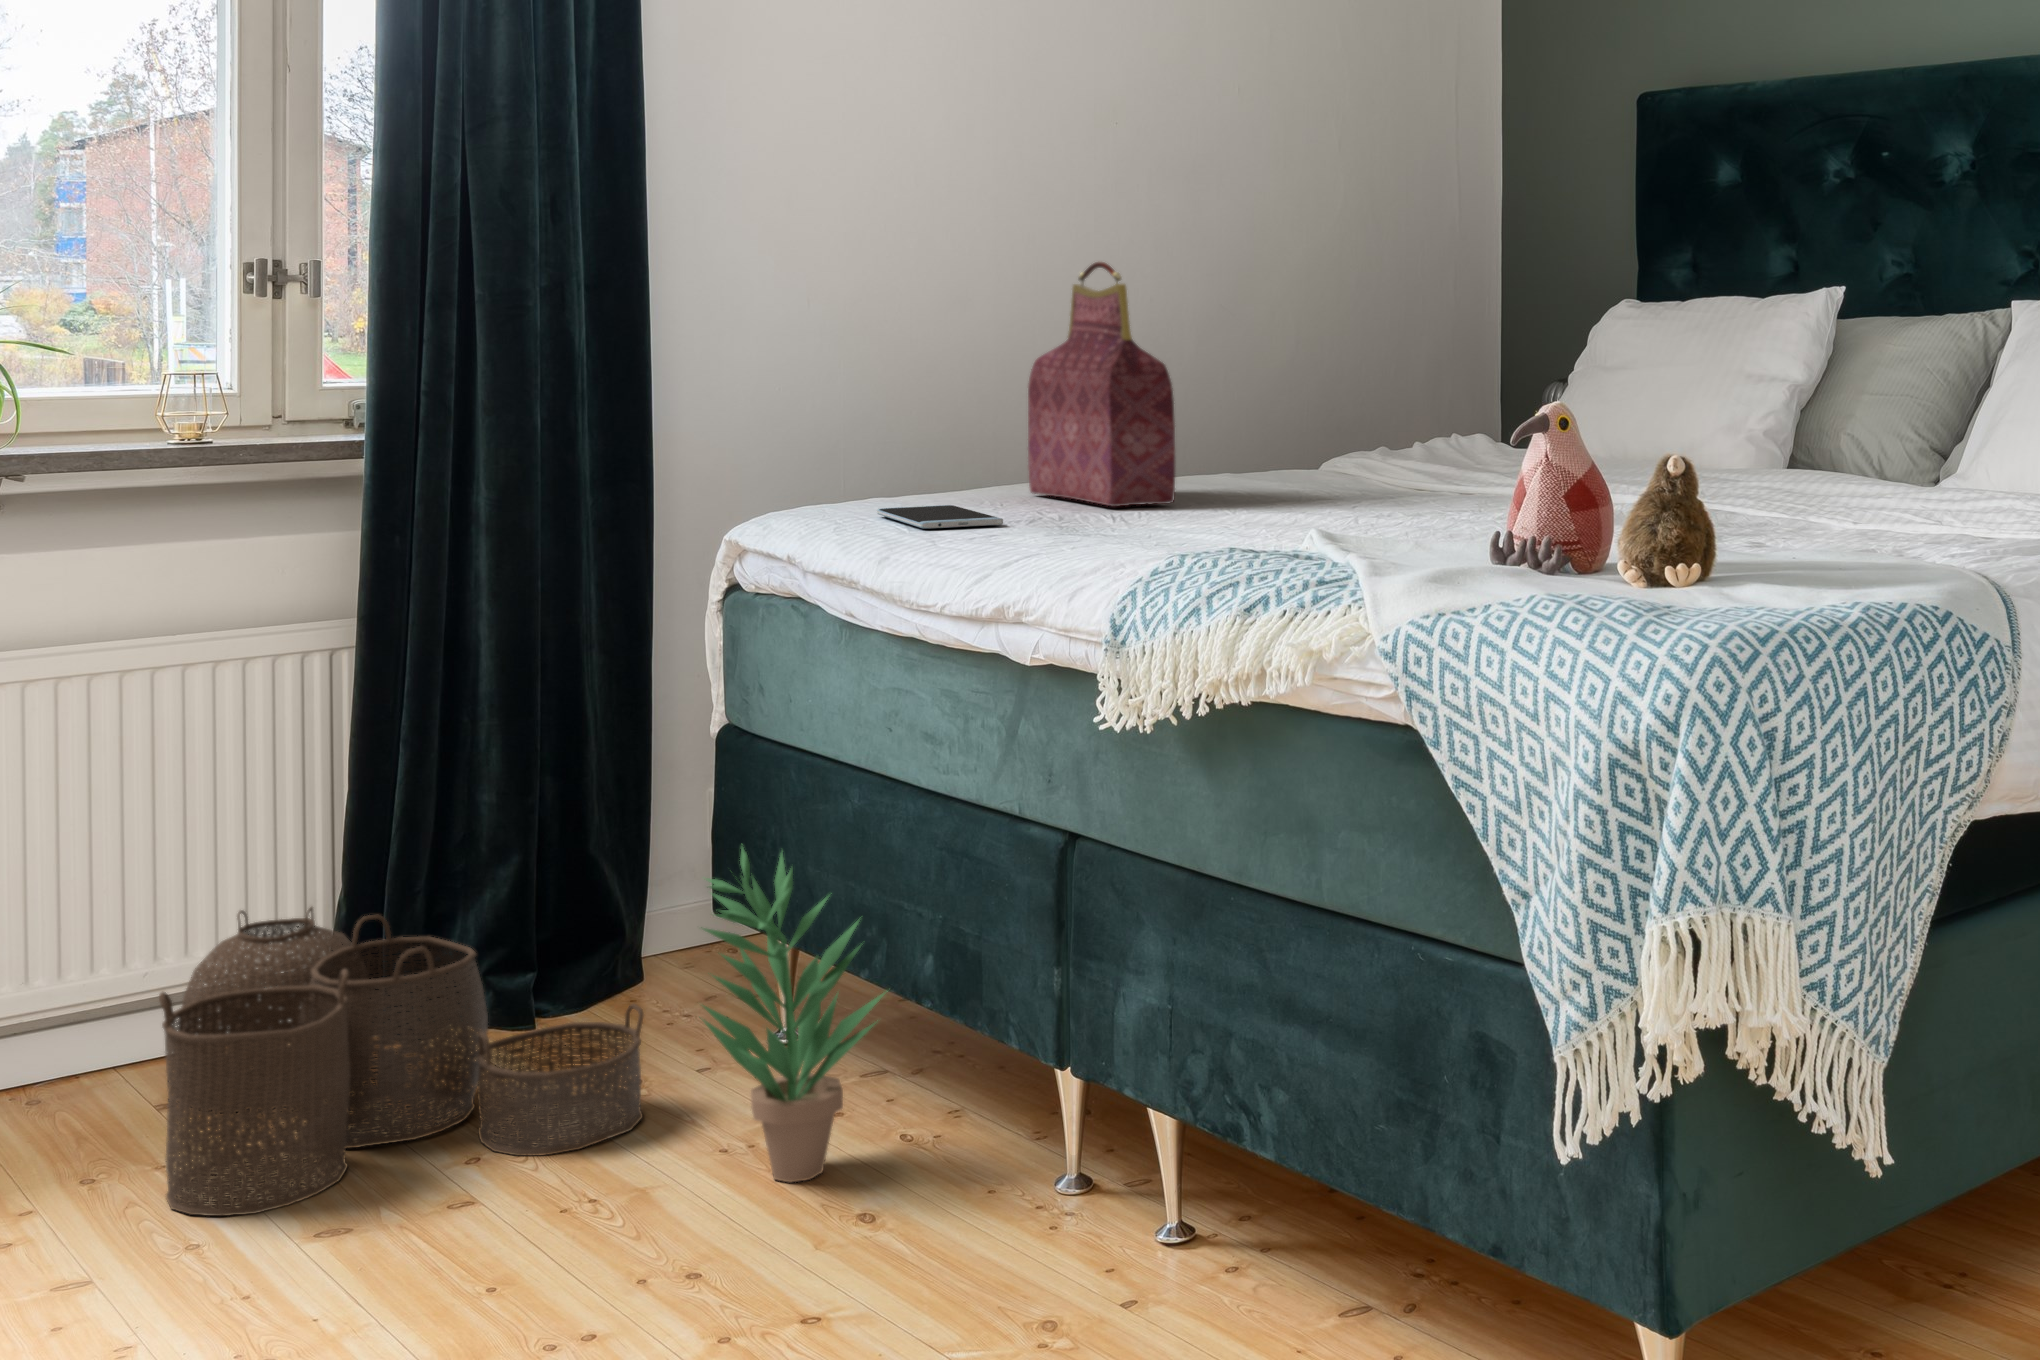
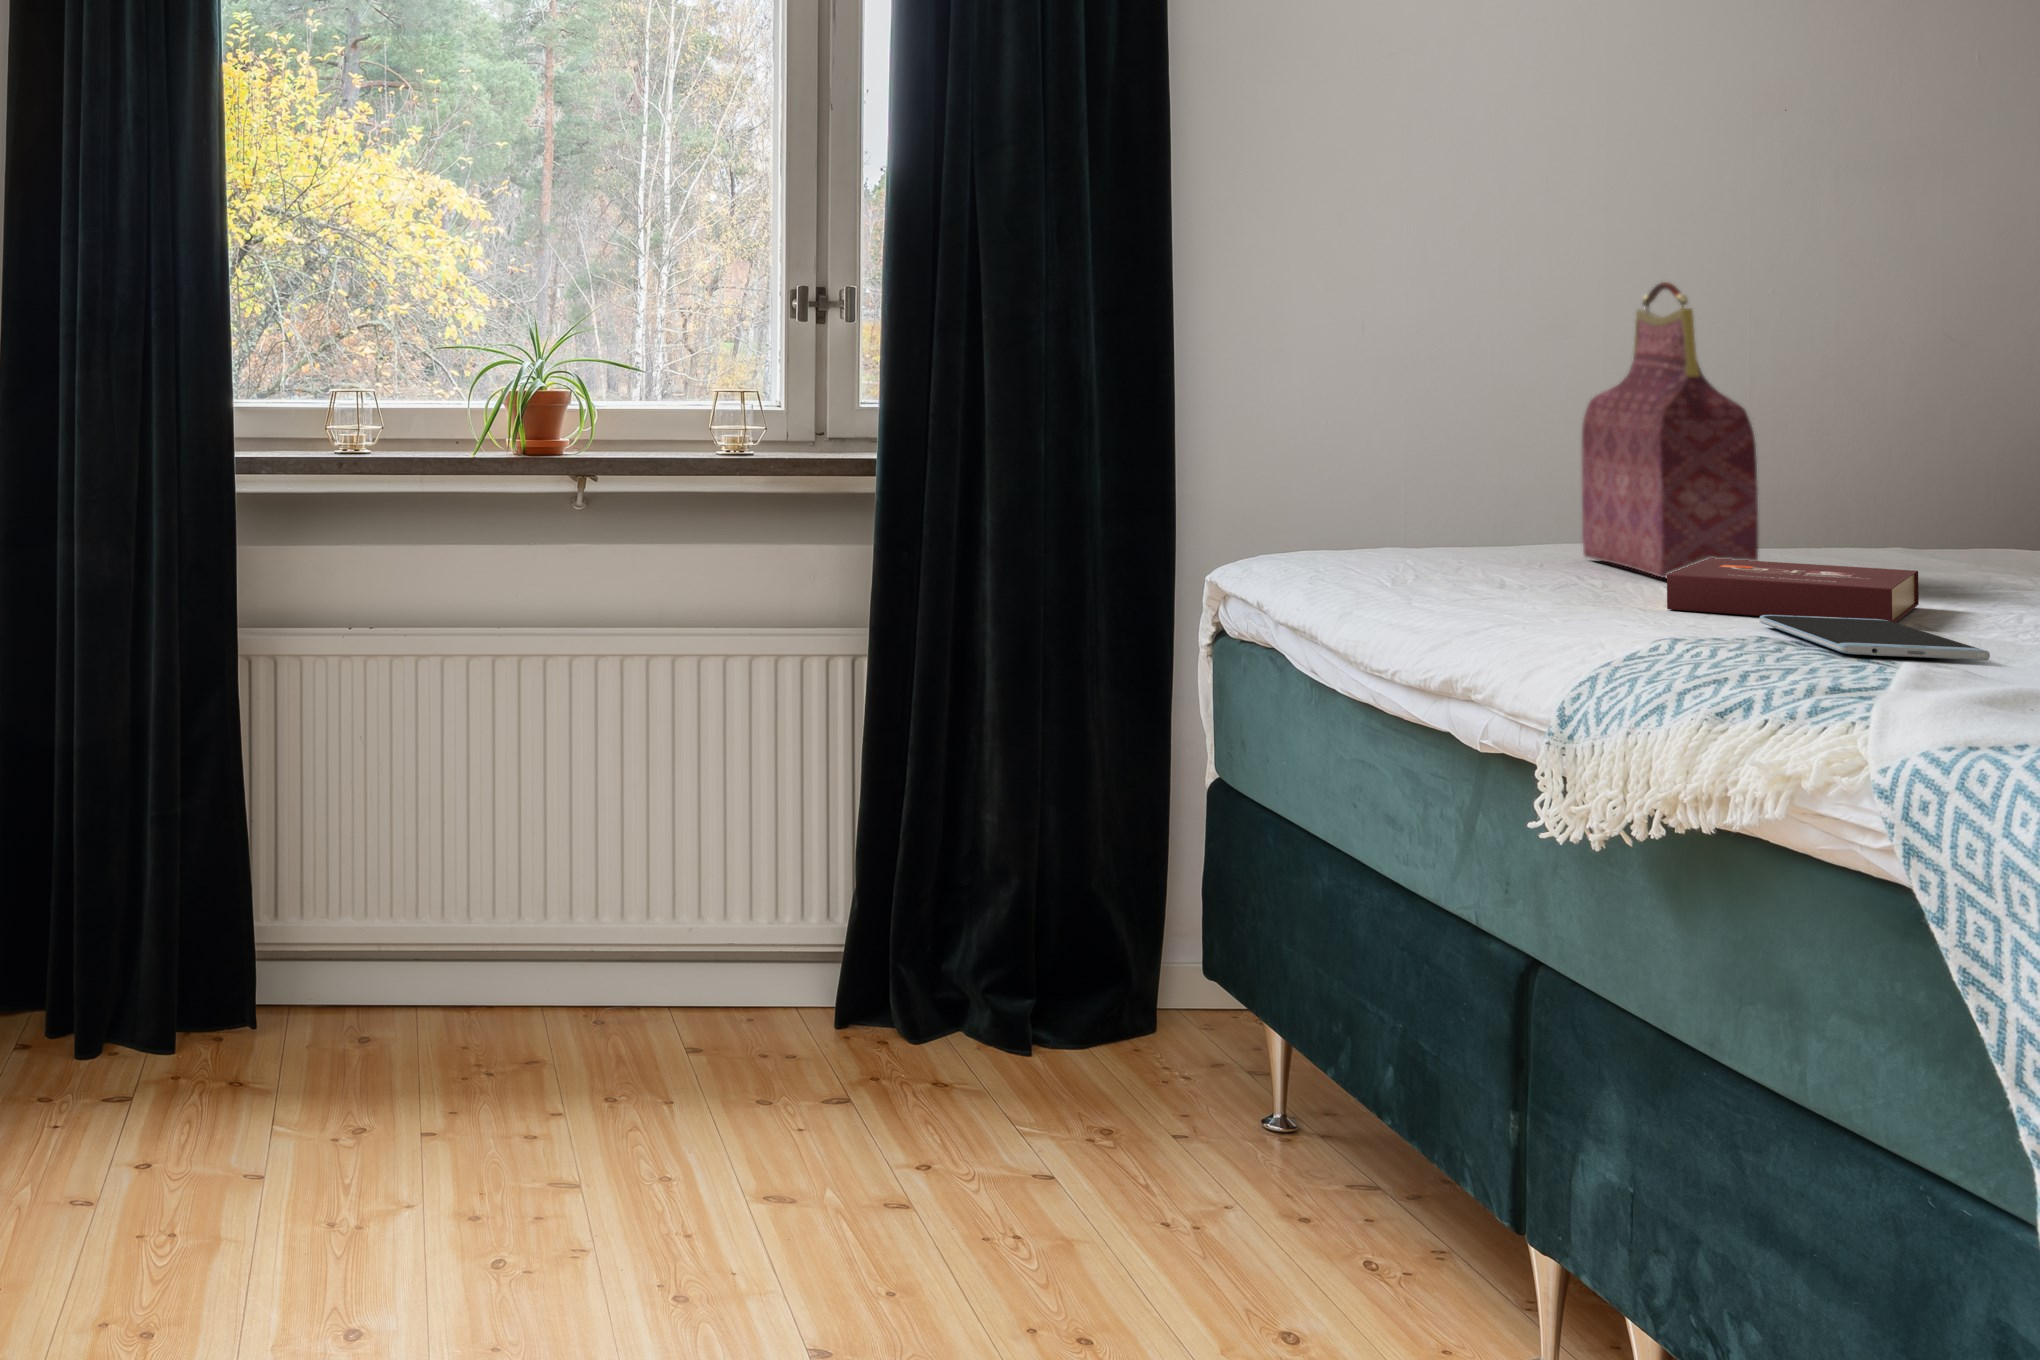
book: none [1147,486,1299,532] -> present [1667,558,1919,623]
smartphone: present [877,505,1003,529] -> present [1759,615,1990,660]
potted plant: present [701,848,888,1183] -> none [1121,898,1339,1282]
woven basket: present [159,907,644,1216] -> none [663,877,1101,1180]

